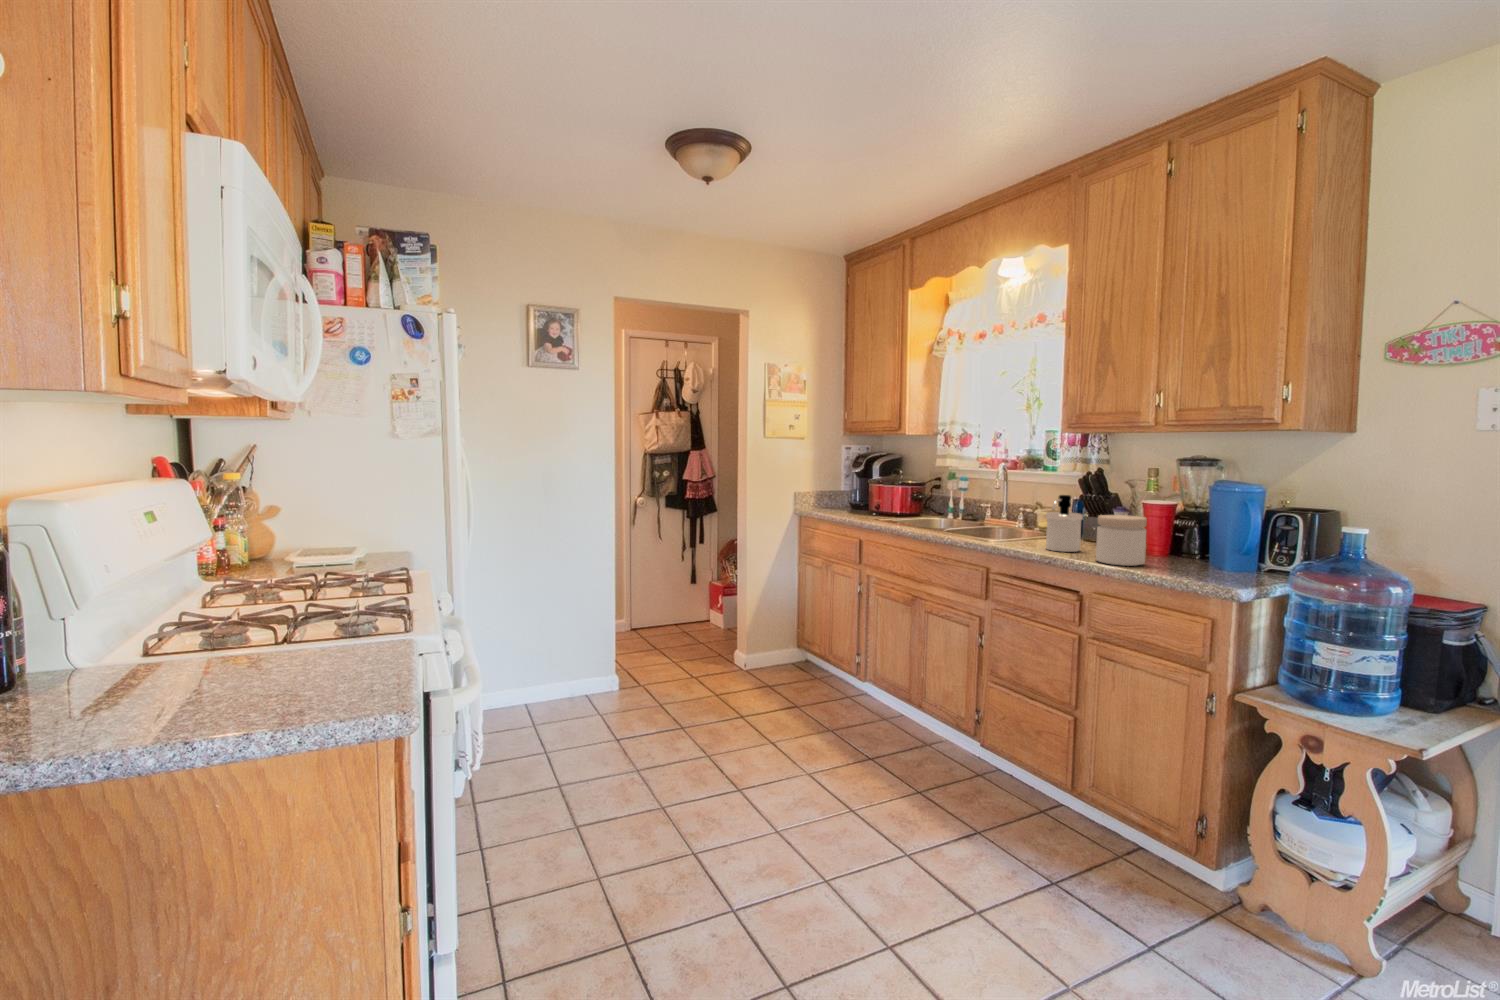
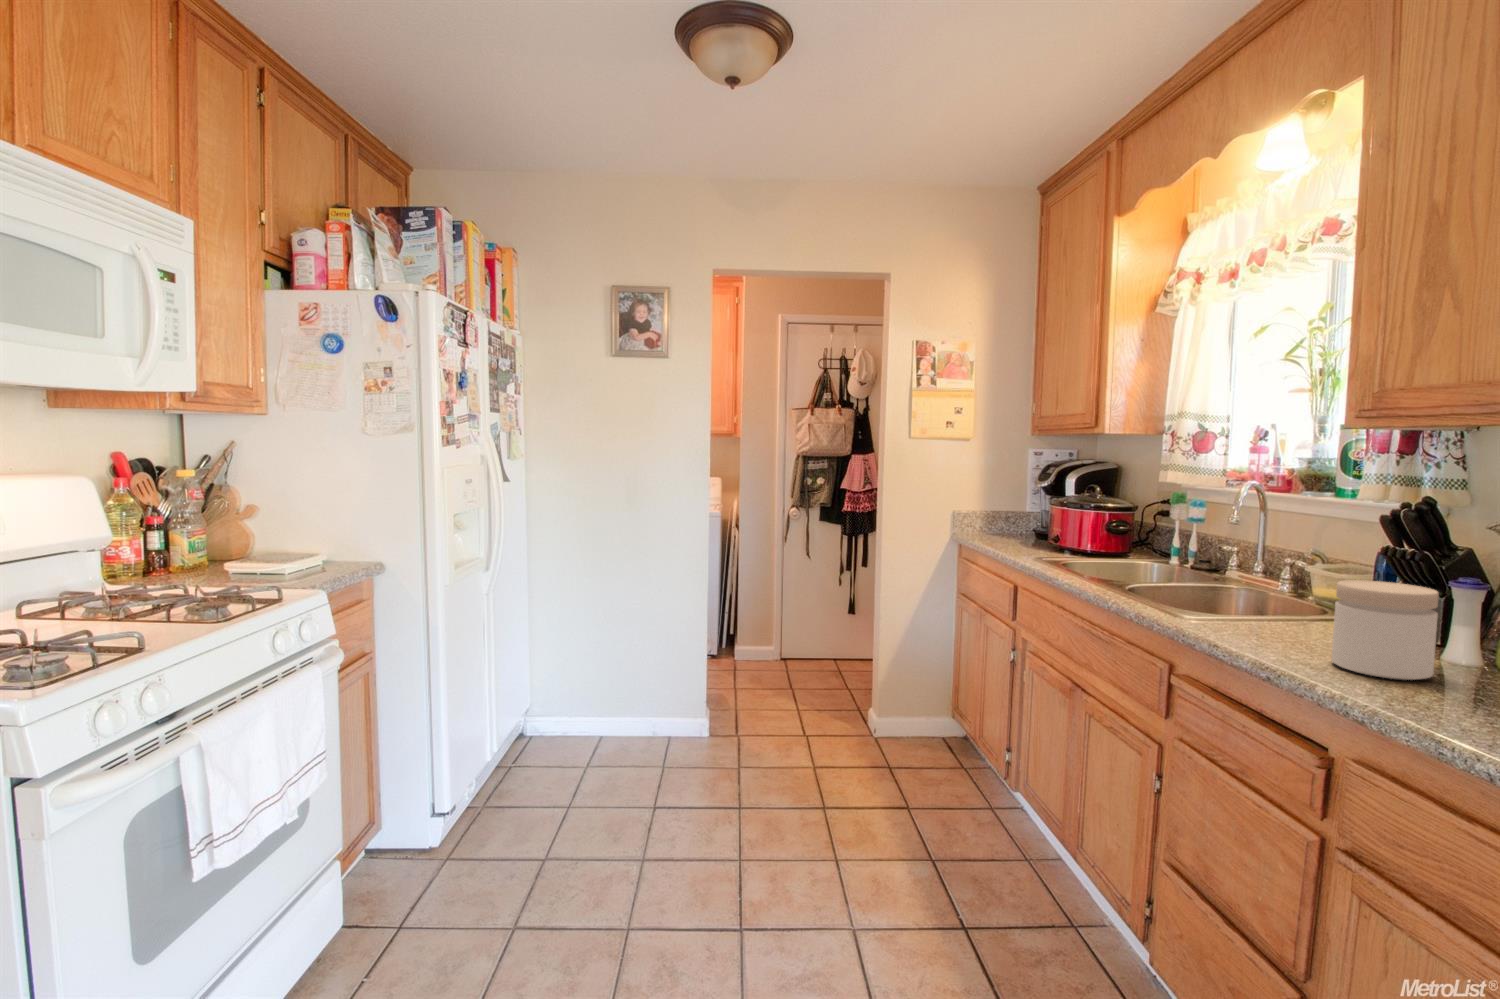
soap dispenser: present [1046,495,1083,552] -> none [1264,539,1336,639]

